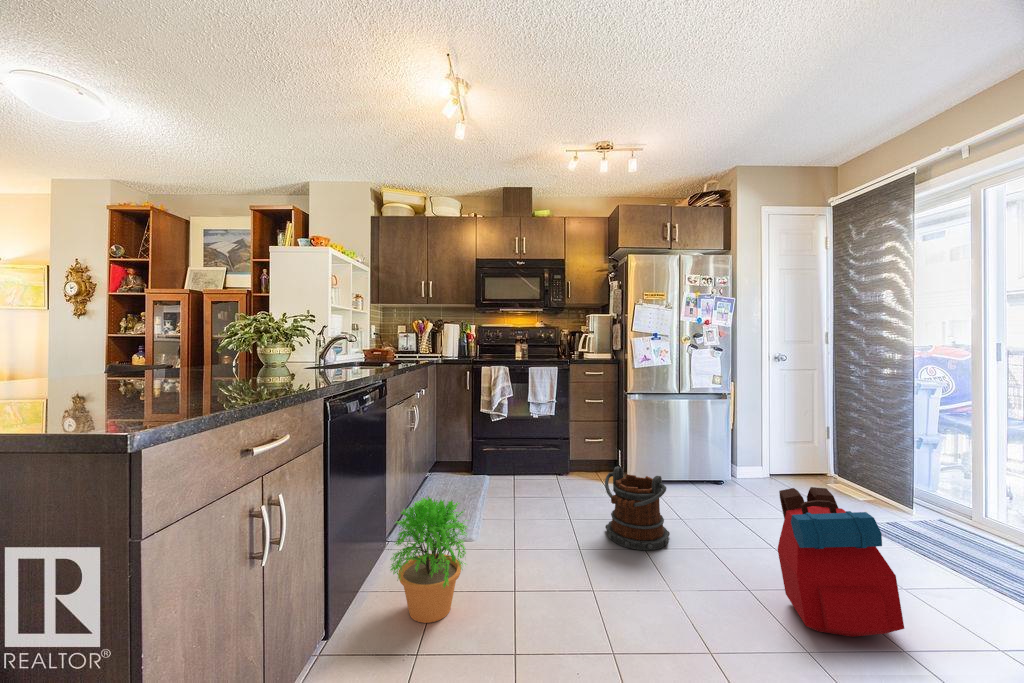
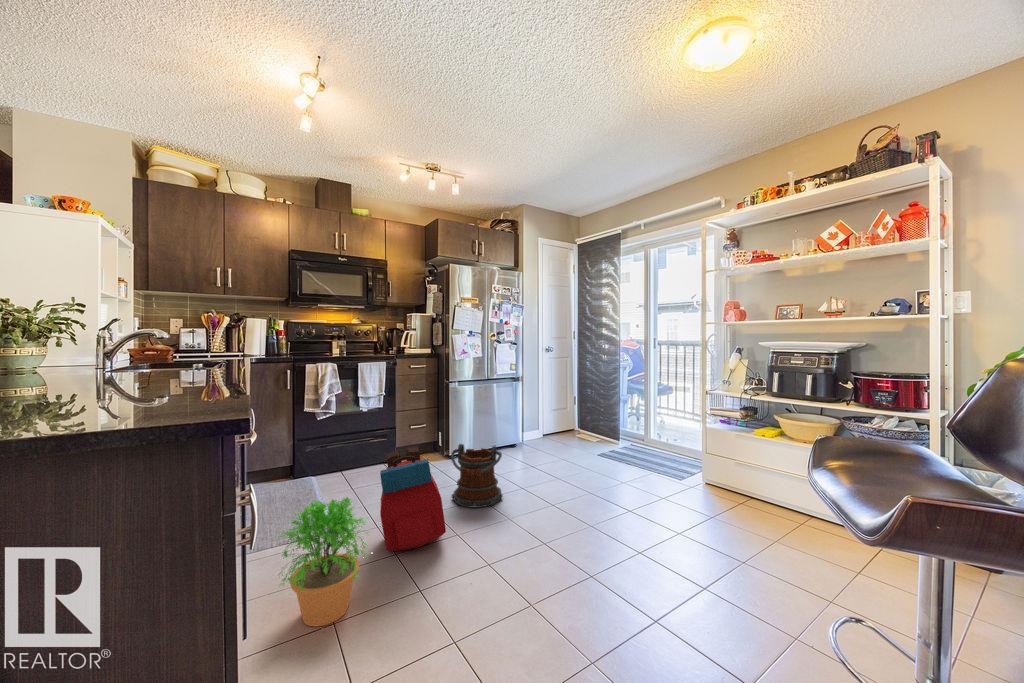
backpack: present [778,487,904,637] -> present [380,447,446,551]

